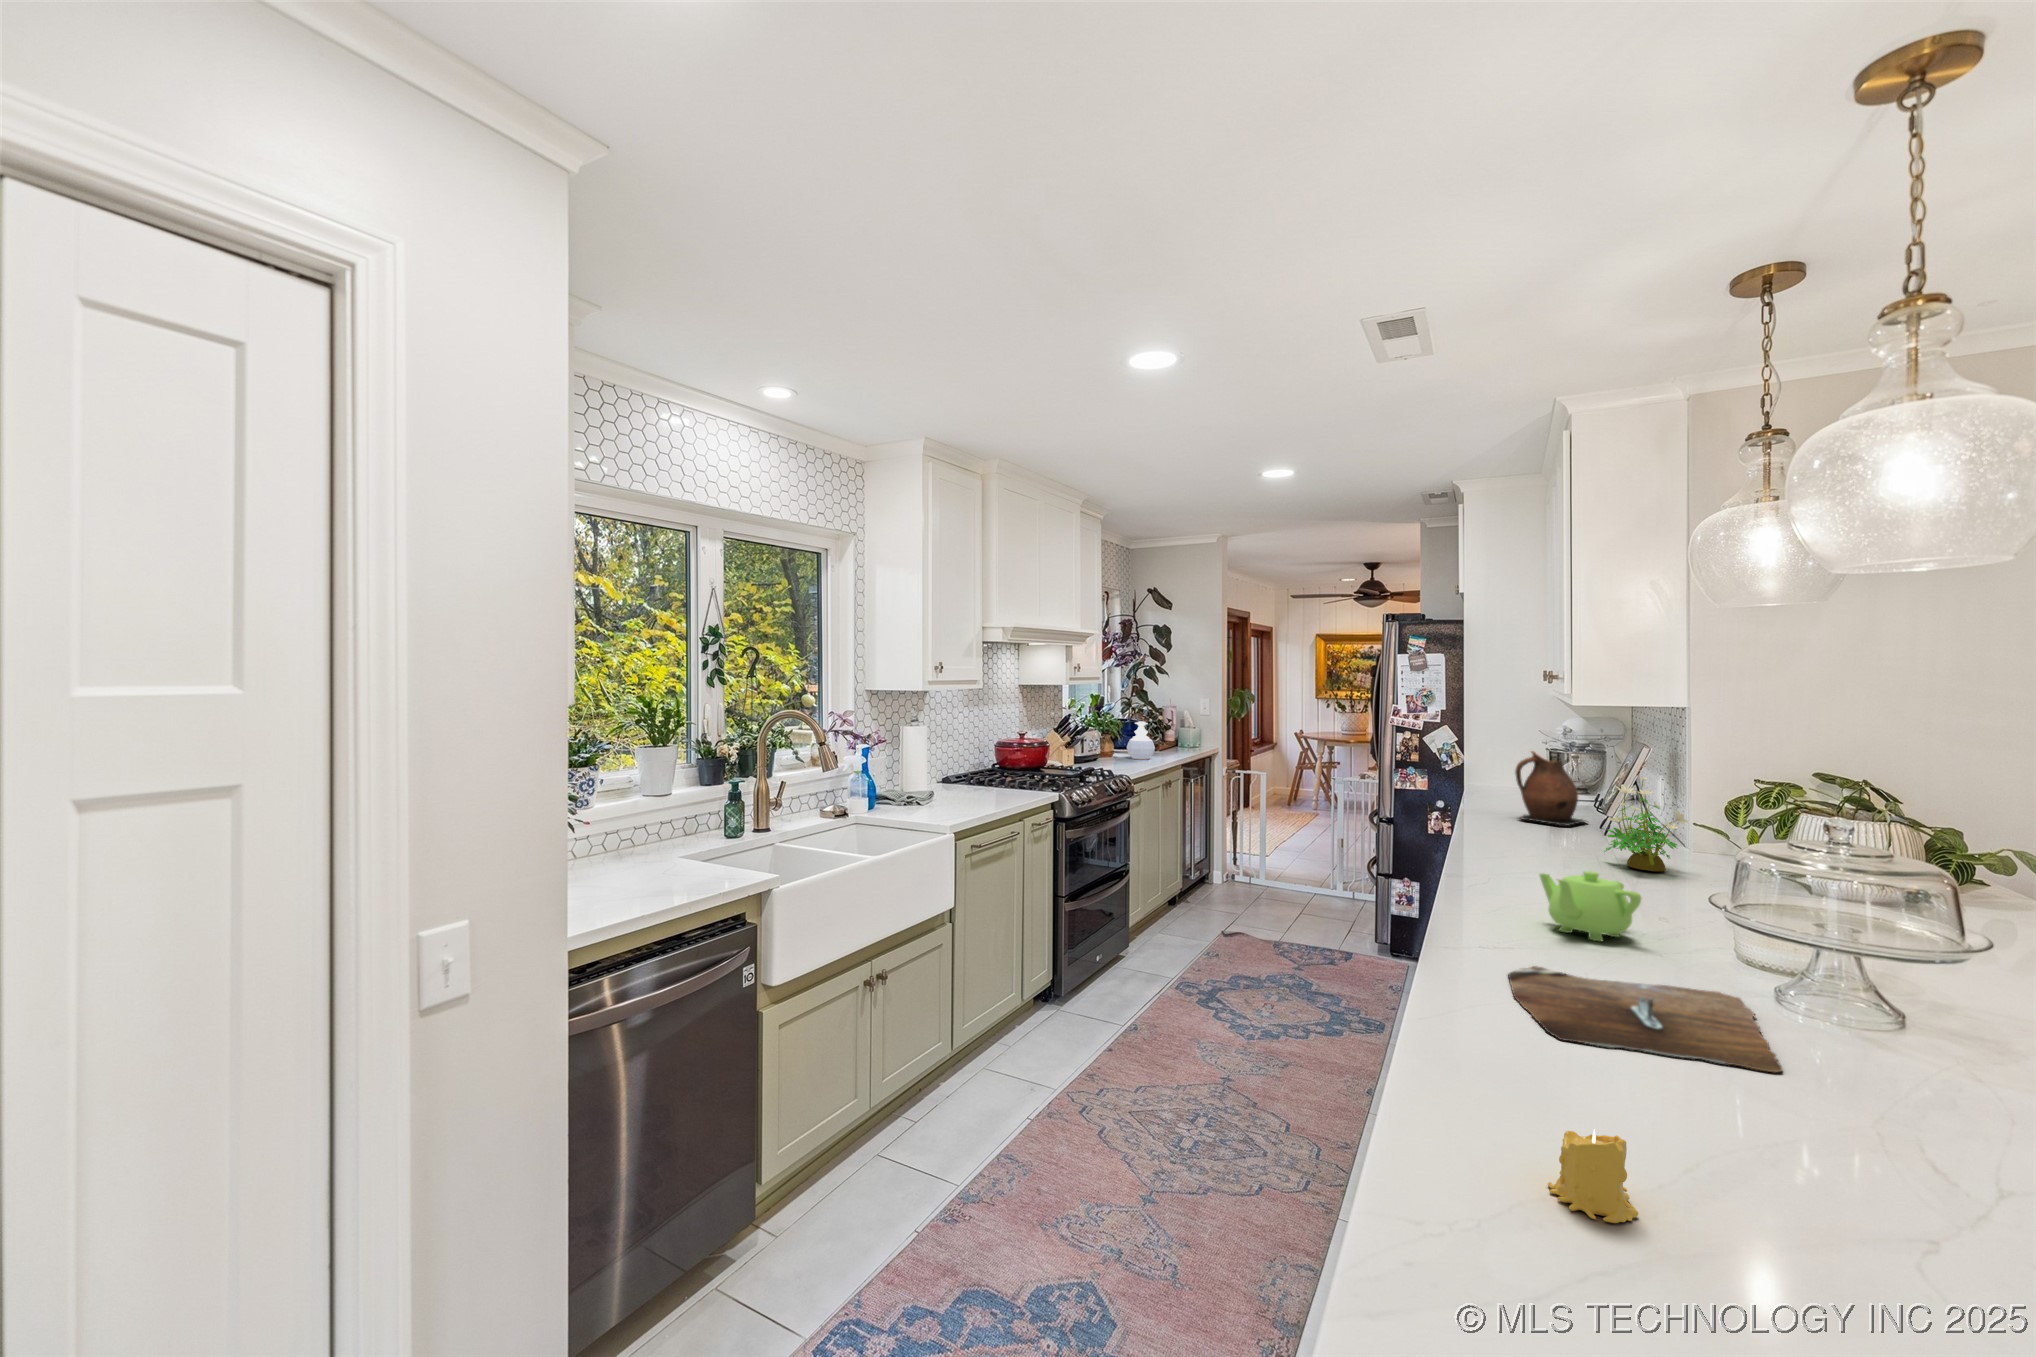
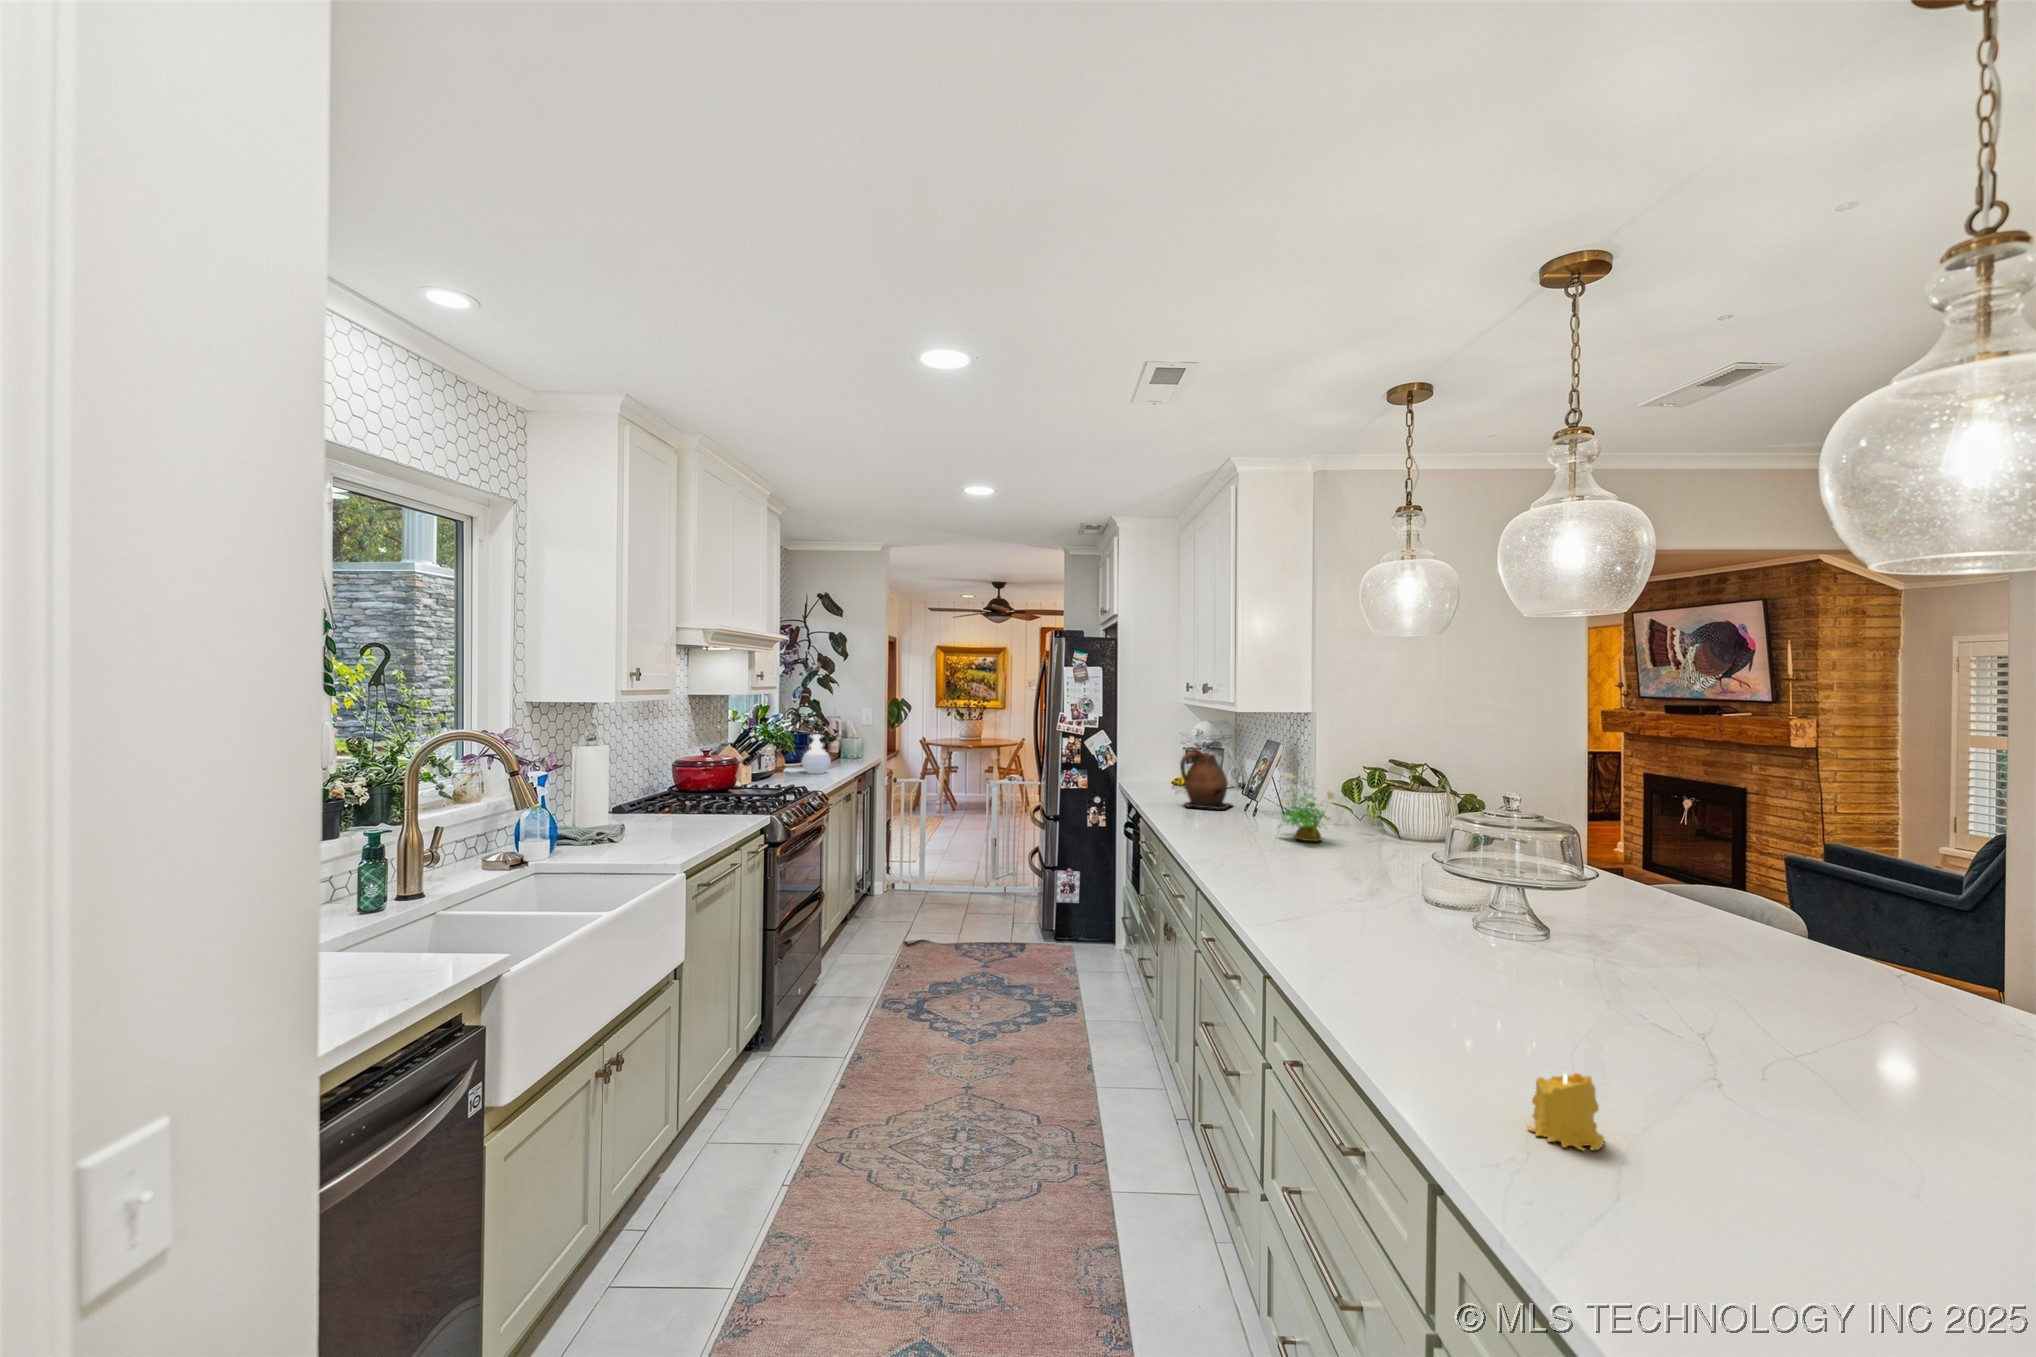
teapot: present [1540,871,1641,941] -> none [1285,846,1371,906]
cutting board: present [1508,966,1782,1072] -> none [1313,934,1552,997]

